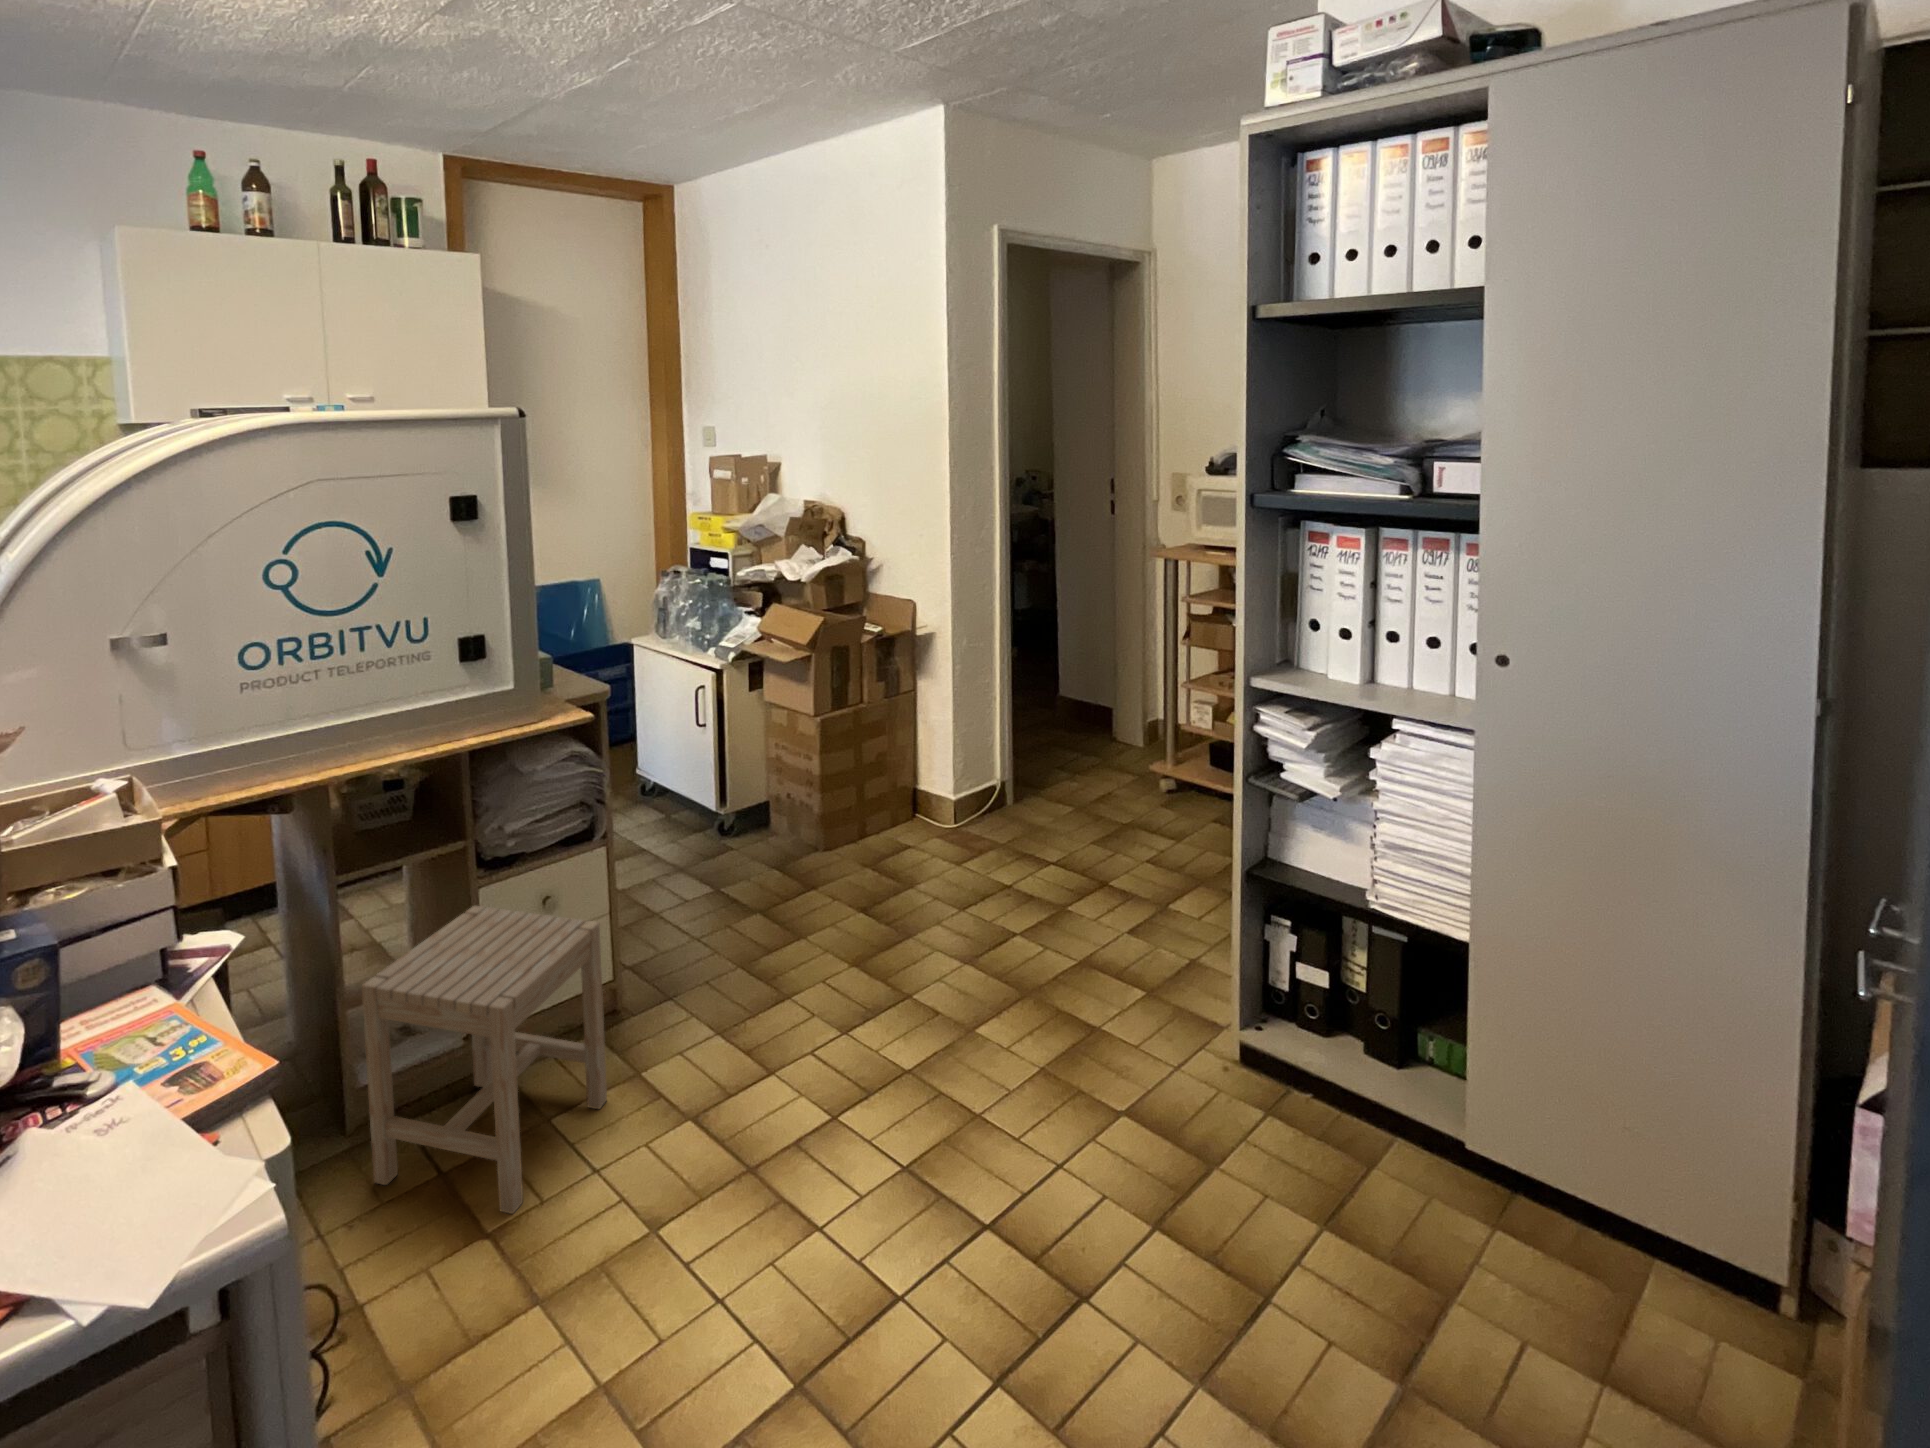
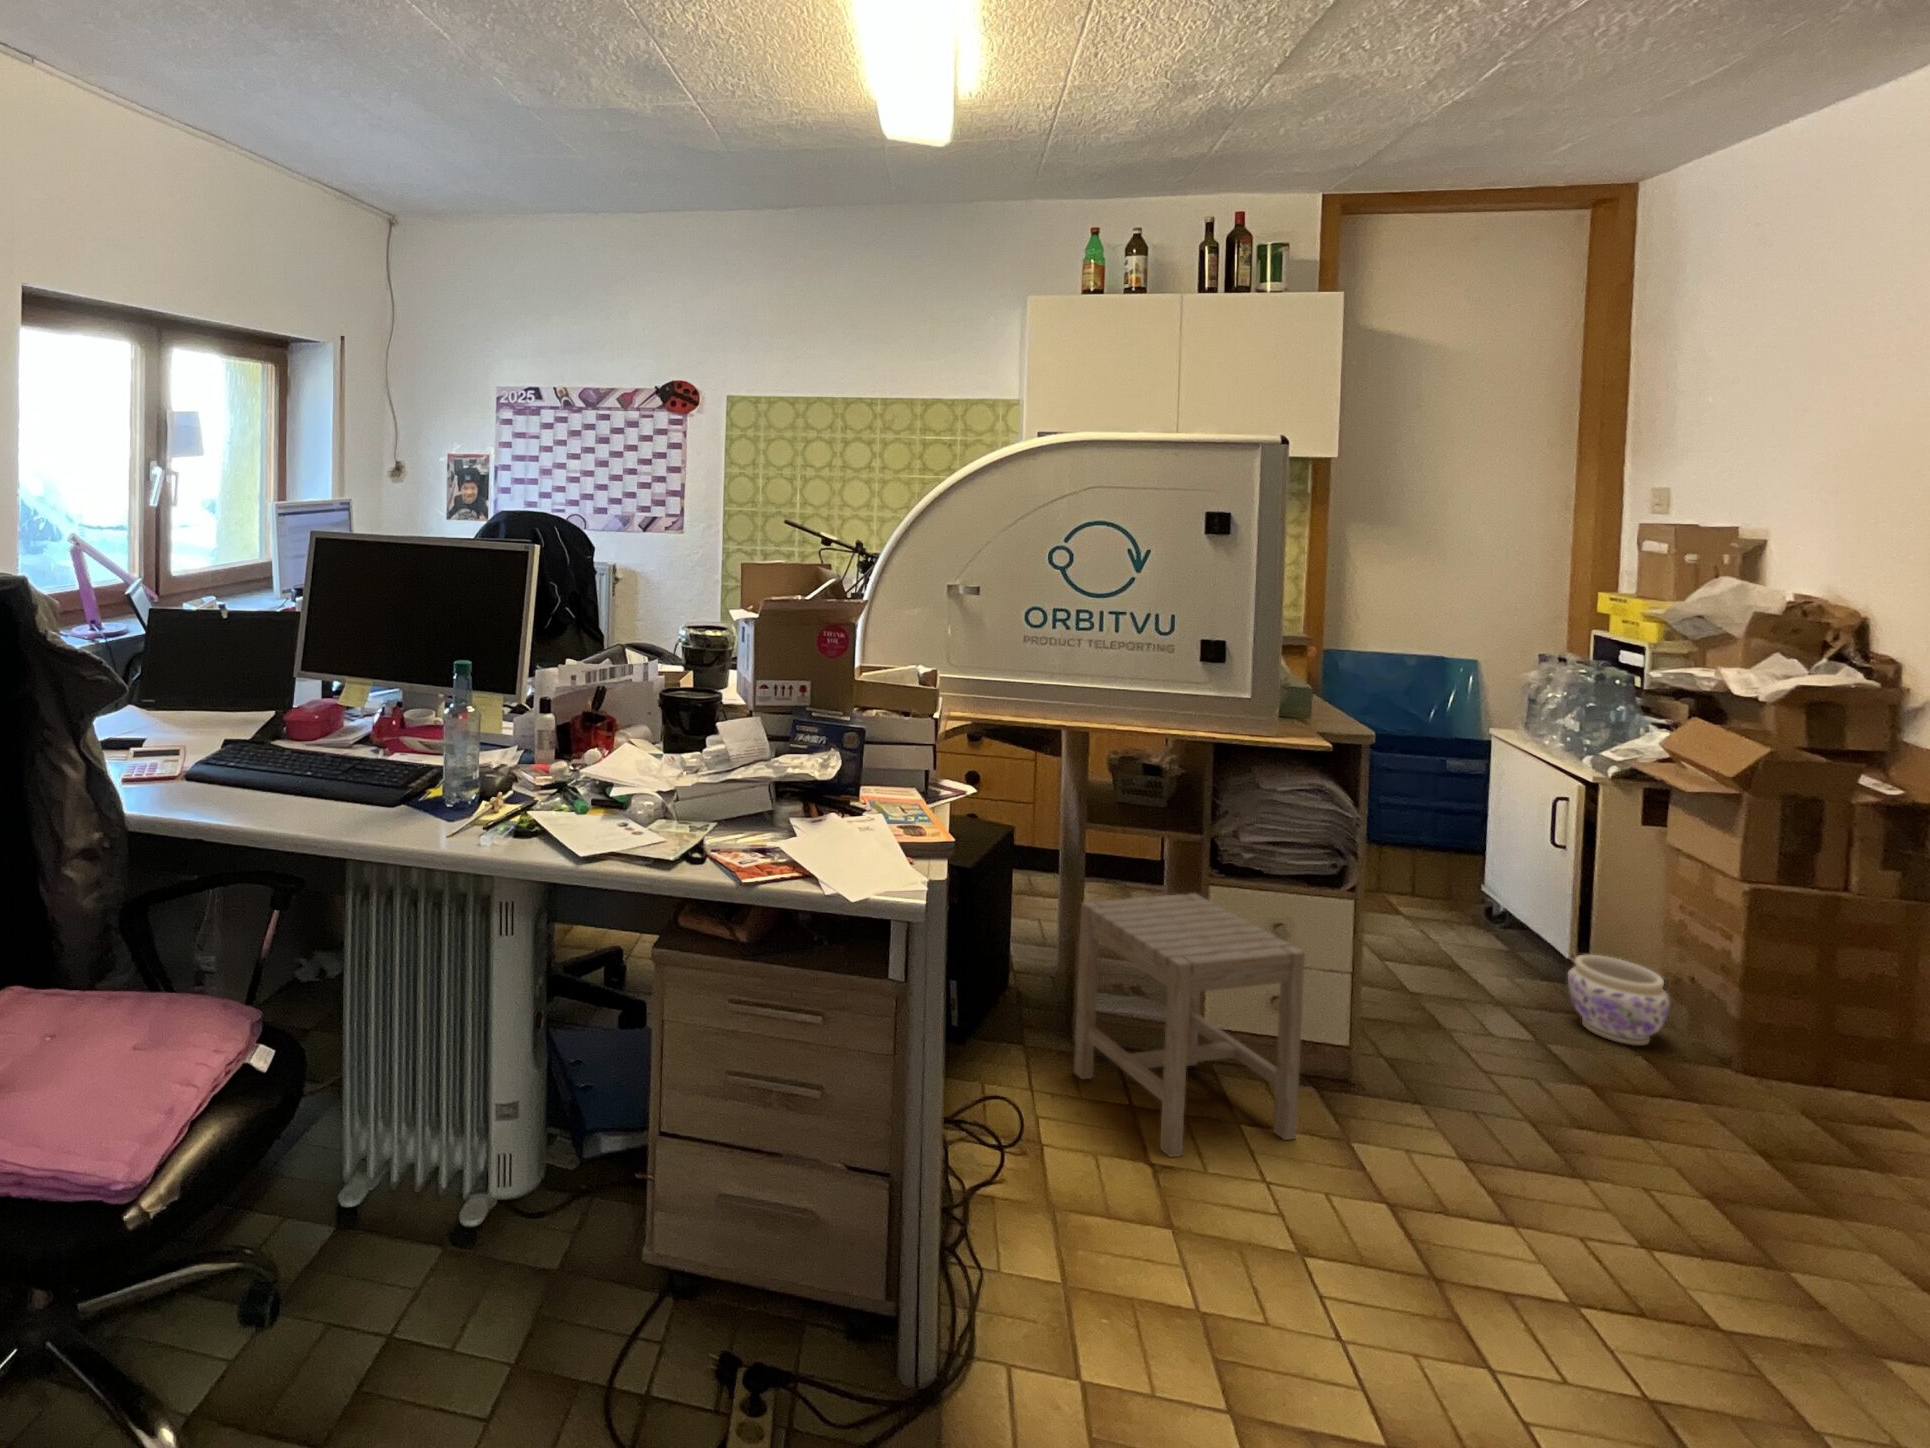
planter: none [721,793,780,859] -> present [1568,955,1670,1046]

